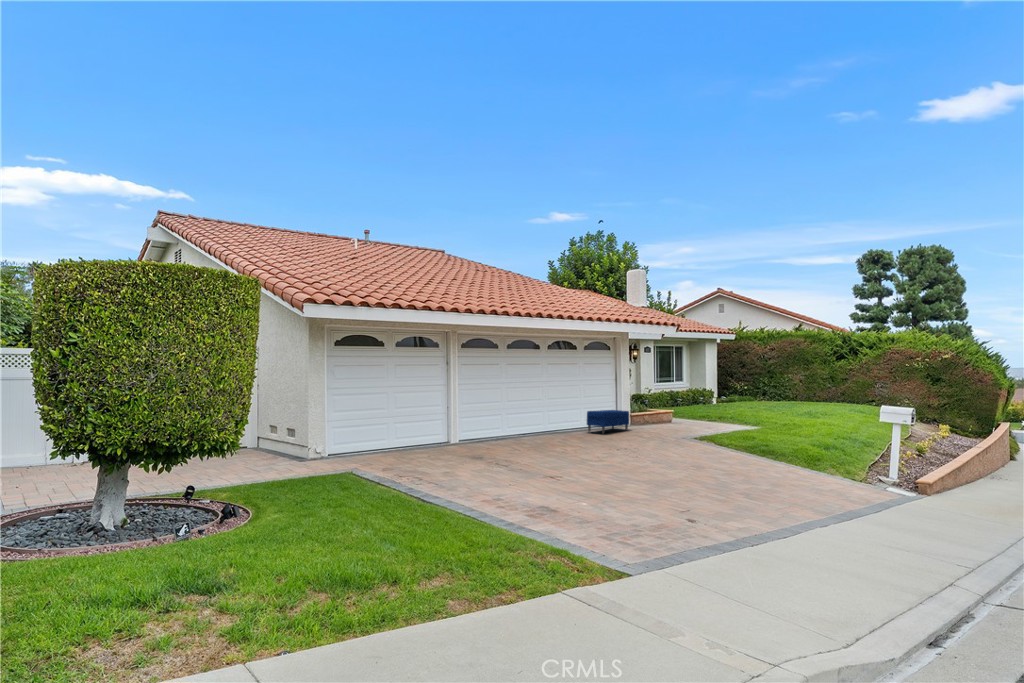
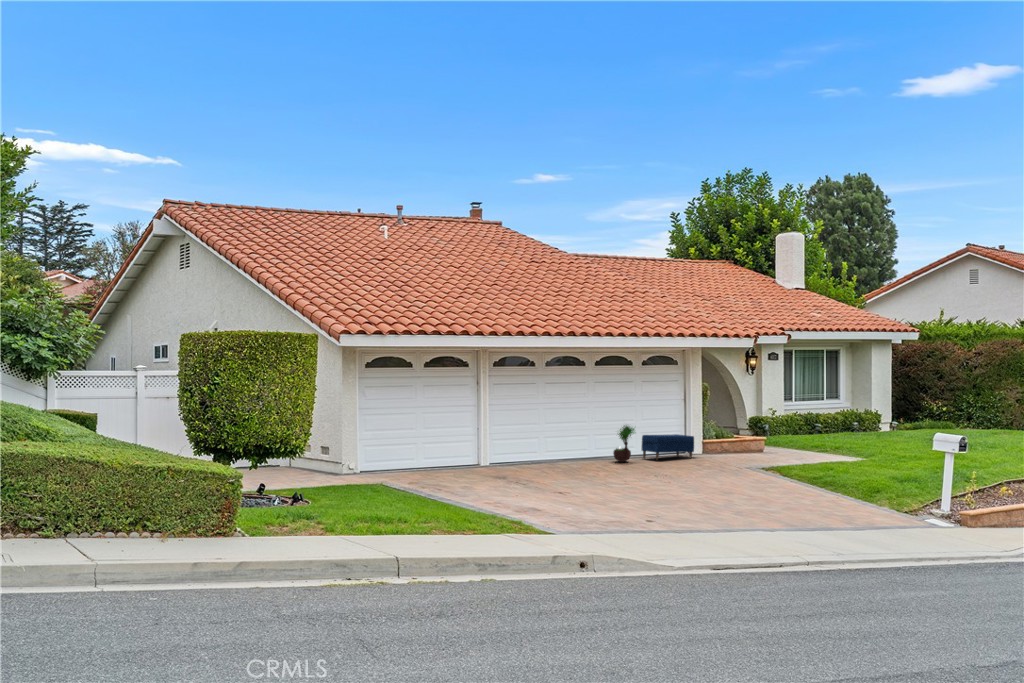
potted tree: none [566,399,588,437] -> present [613,425,634,462]

